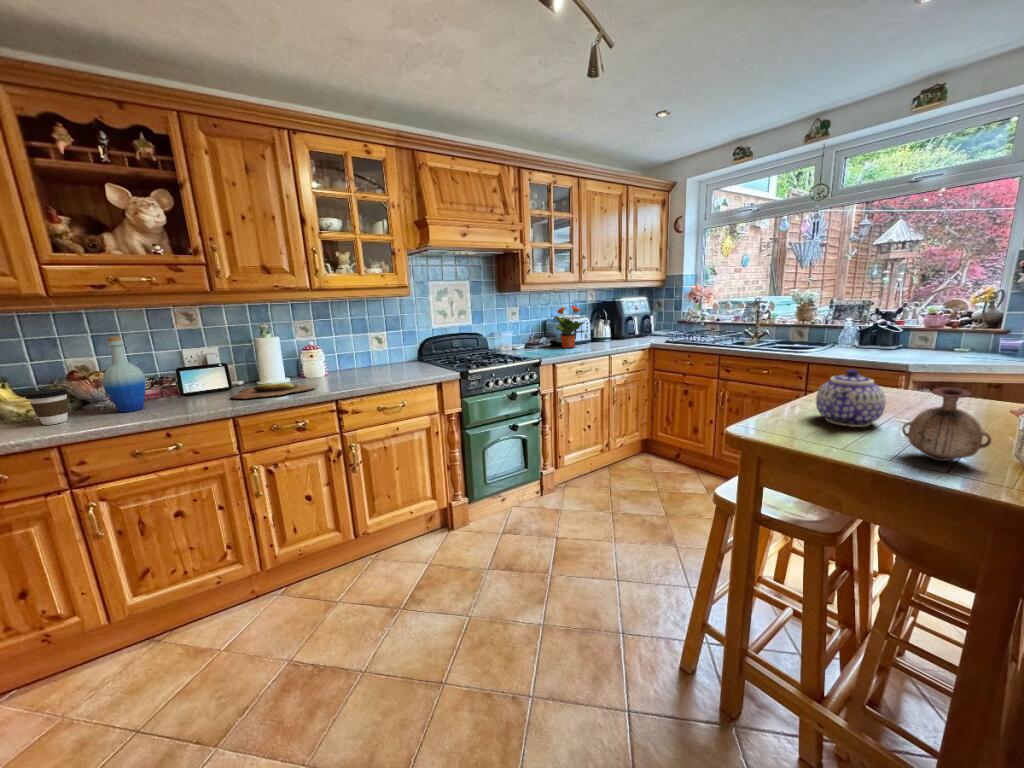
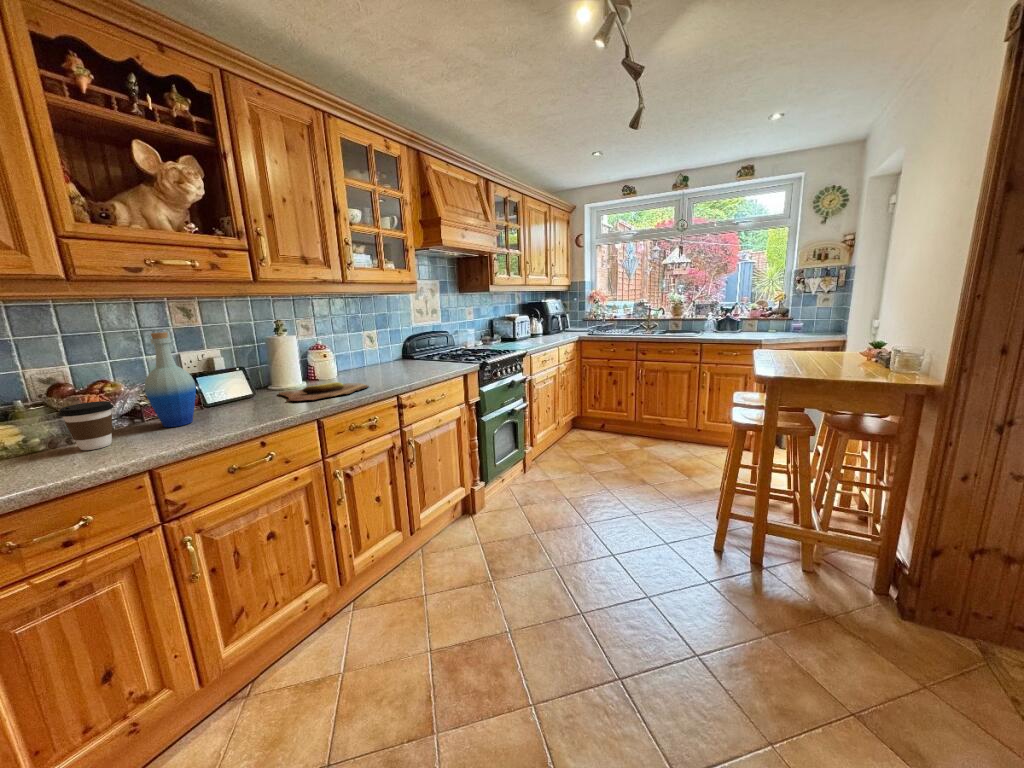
potted plant: present [551,306,585,348] -> none [507,305,539,343]
teapot: present [816,369,886,427] -> none [791,335,831,369]
vase: present [902,387,991,461] -> none [861,338,902,378]

